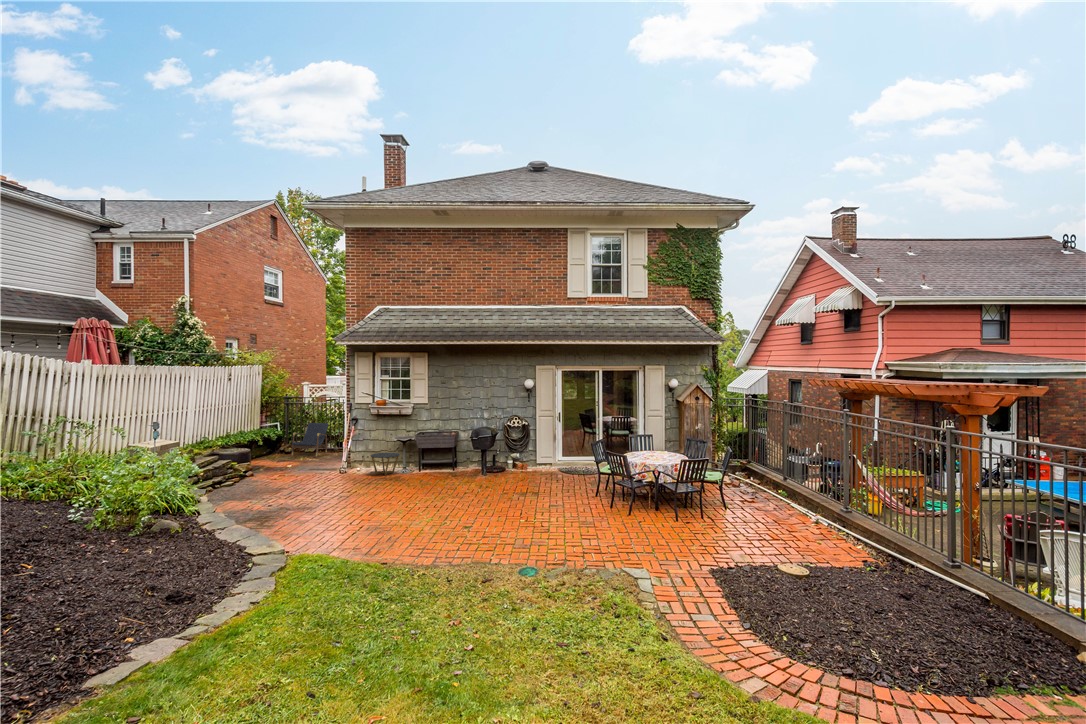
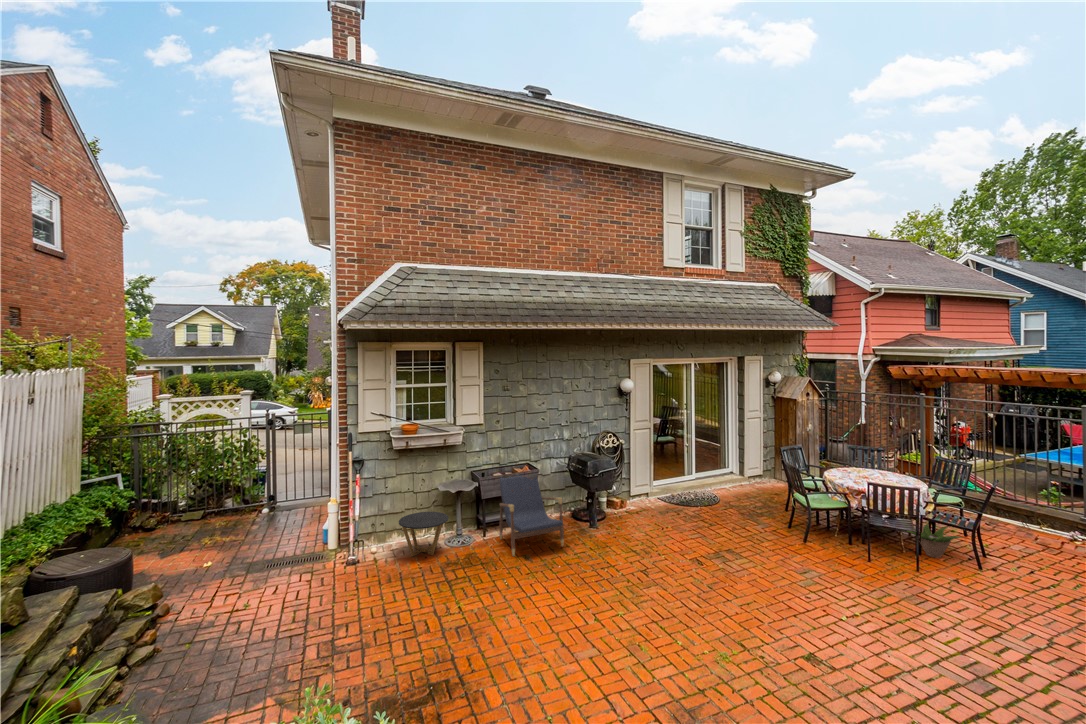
lounge chair: present [292,423,328,456] -> present [499,475,564,556]
decorative plant: none [647,491,682,513] -> present [907,524,962,558]

